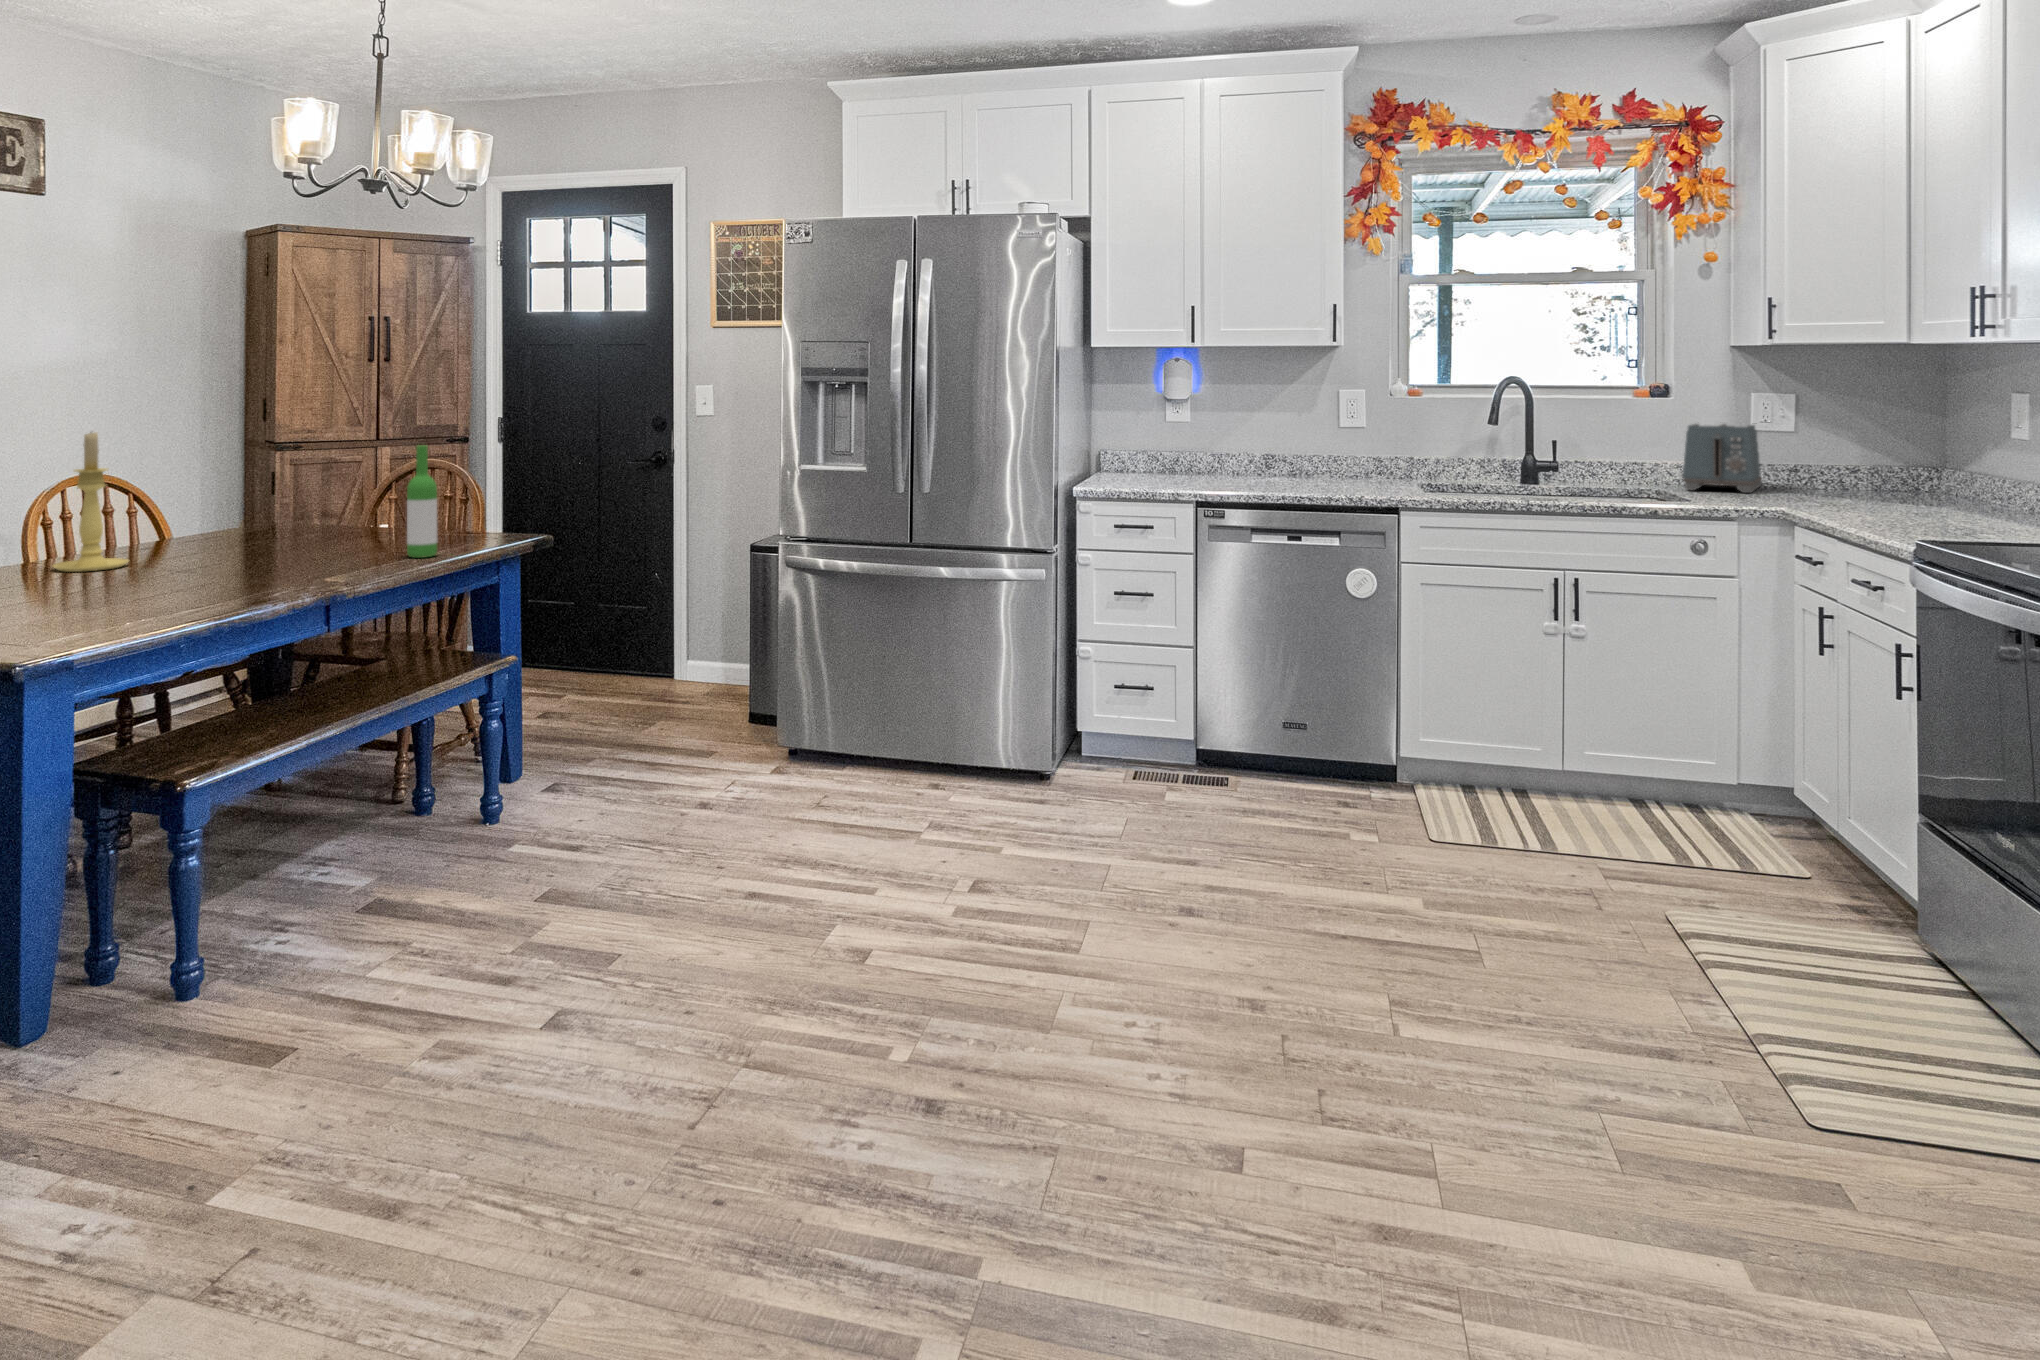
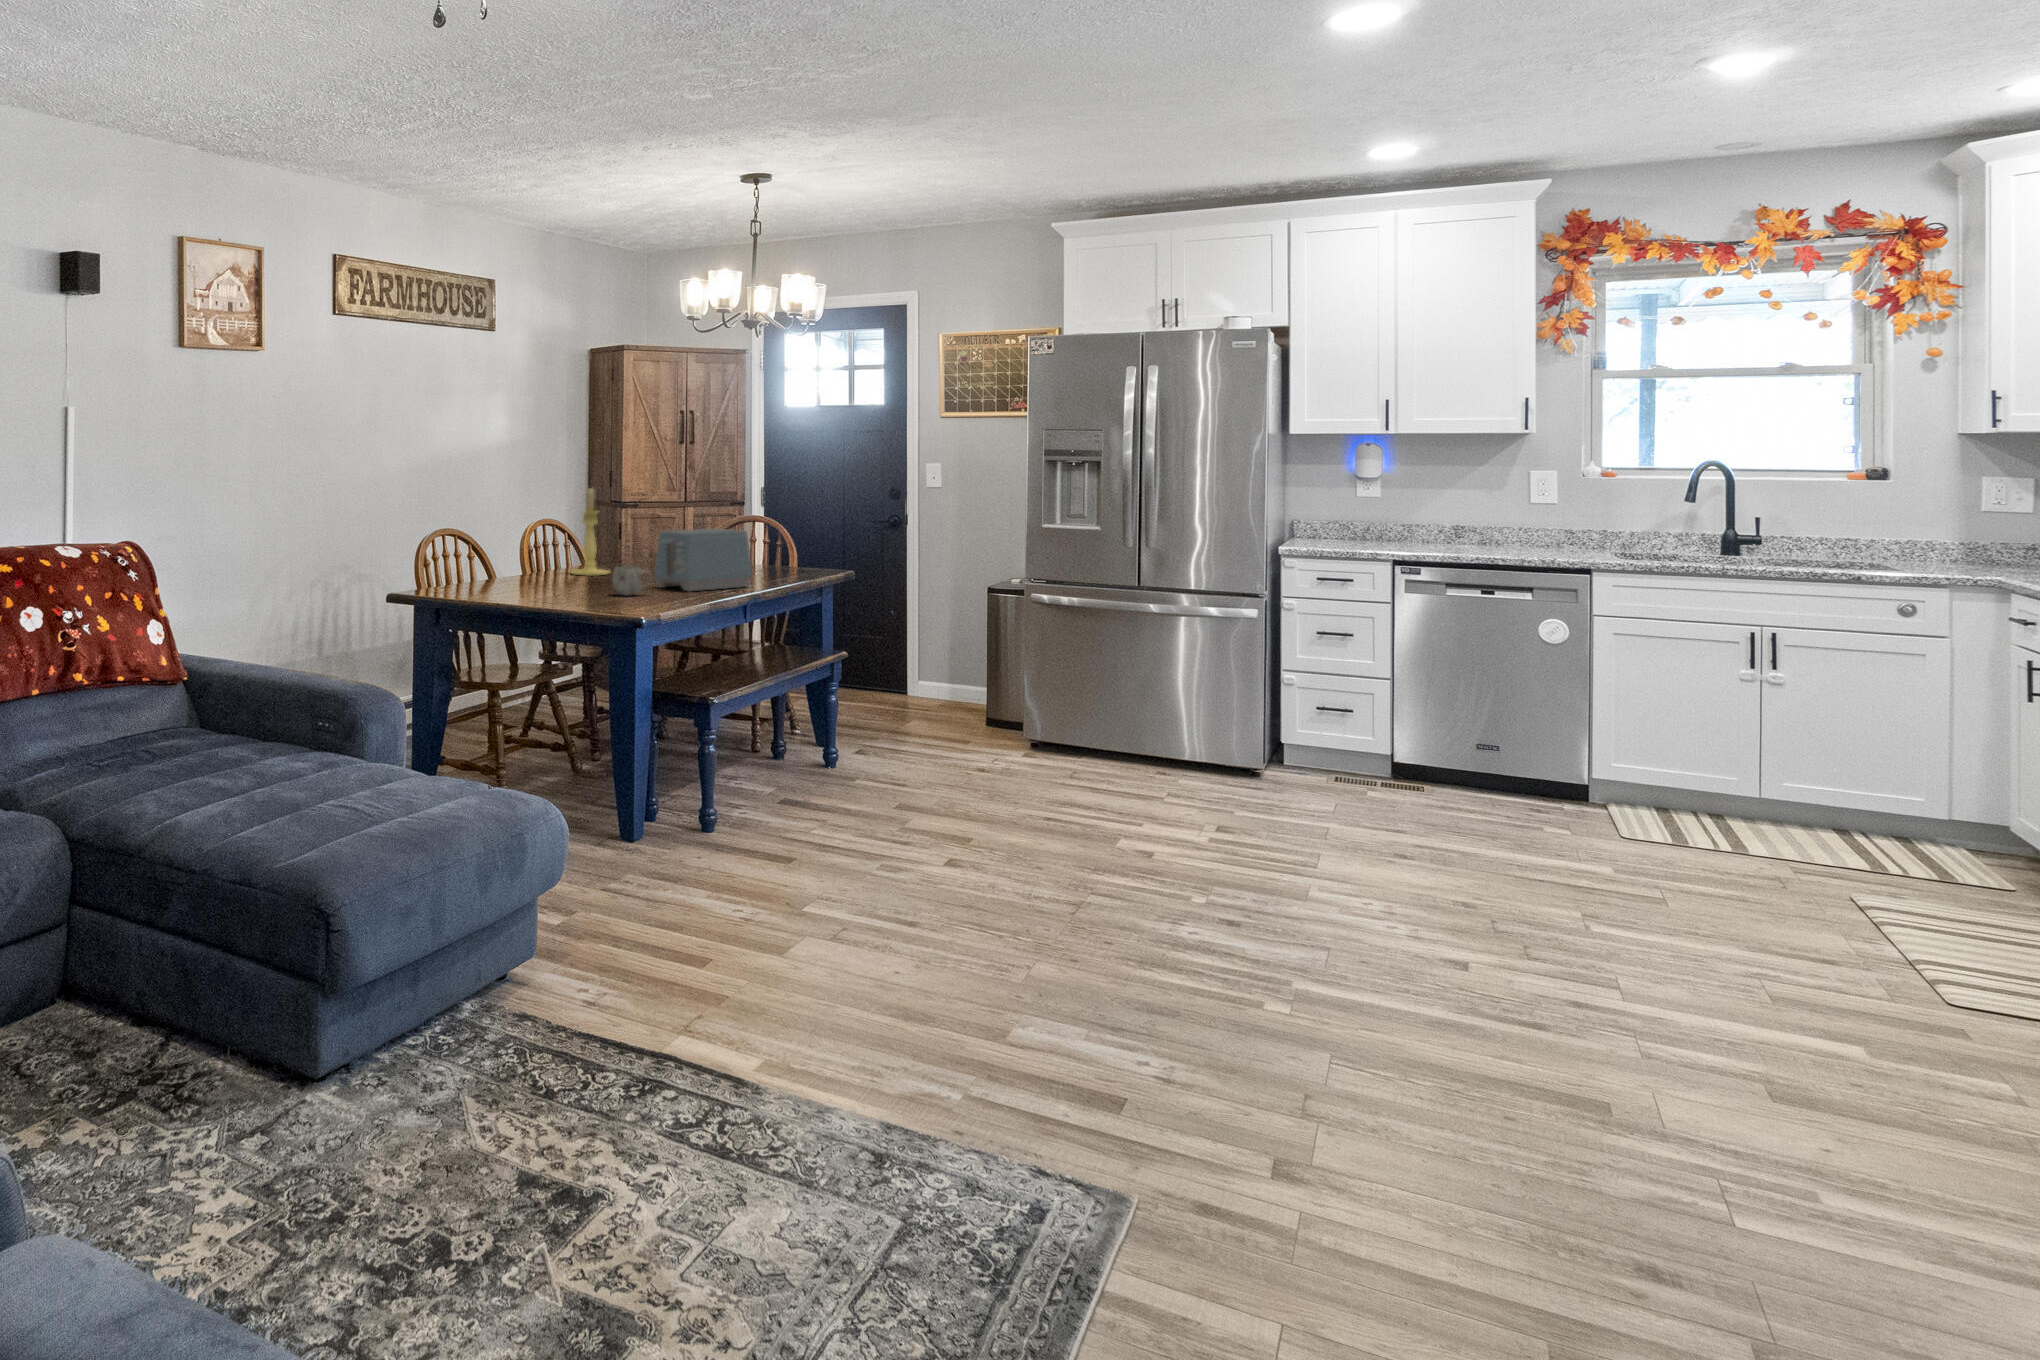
toaster: present [1683,424,1762,493] -> present [654,528,752,592]
wine bottle: present [407,445,437,558] -> none [780,501,800,577]
mug: none [13,568,92,620] -> present [612,566,651,595]

